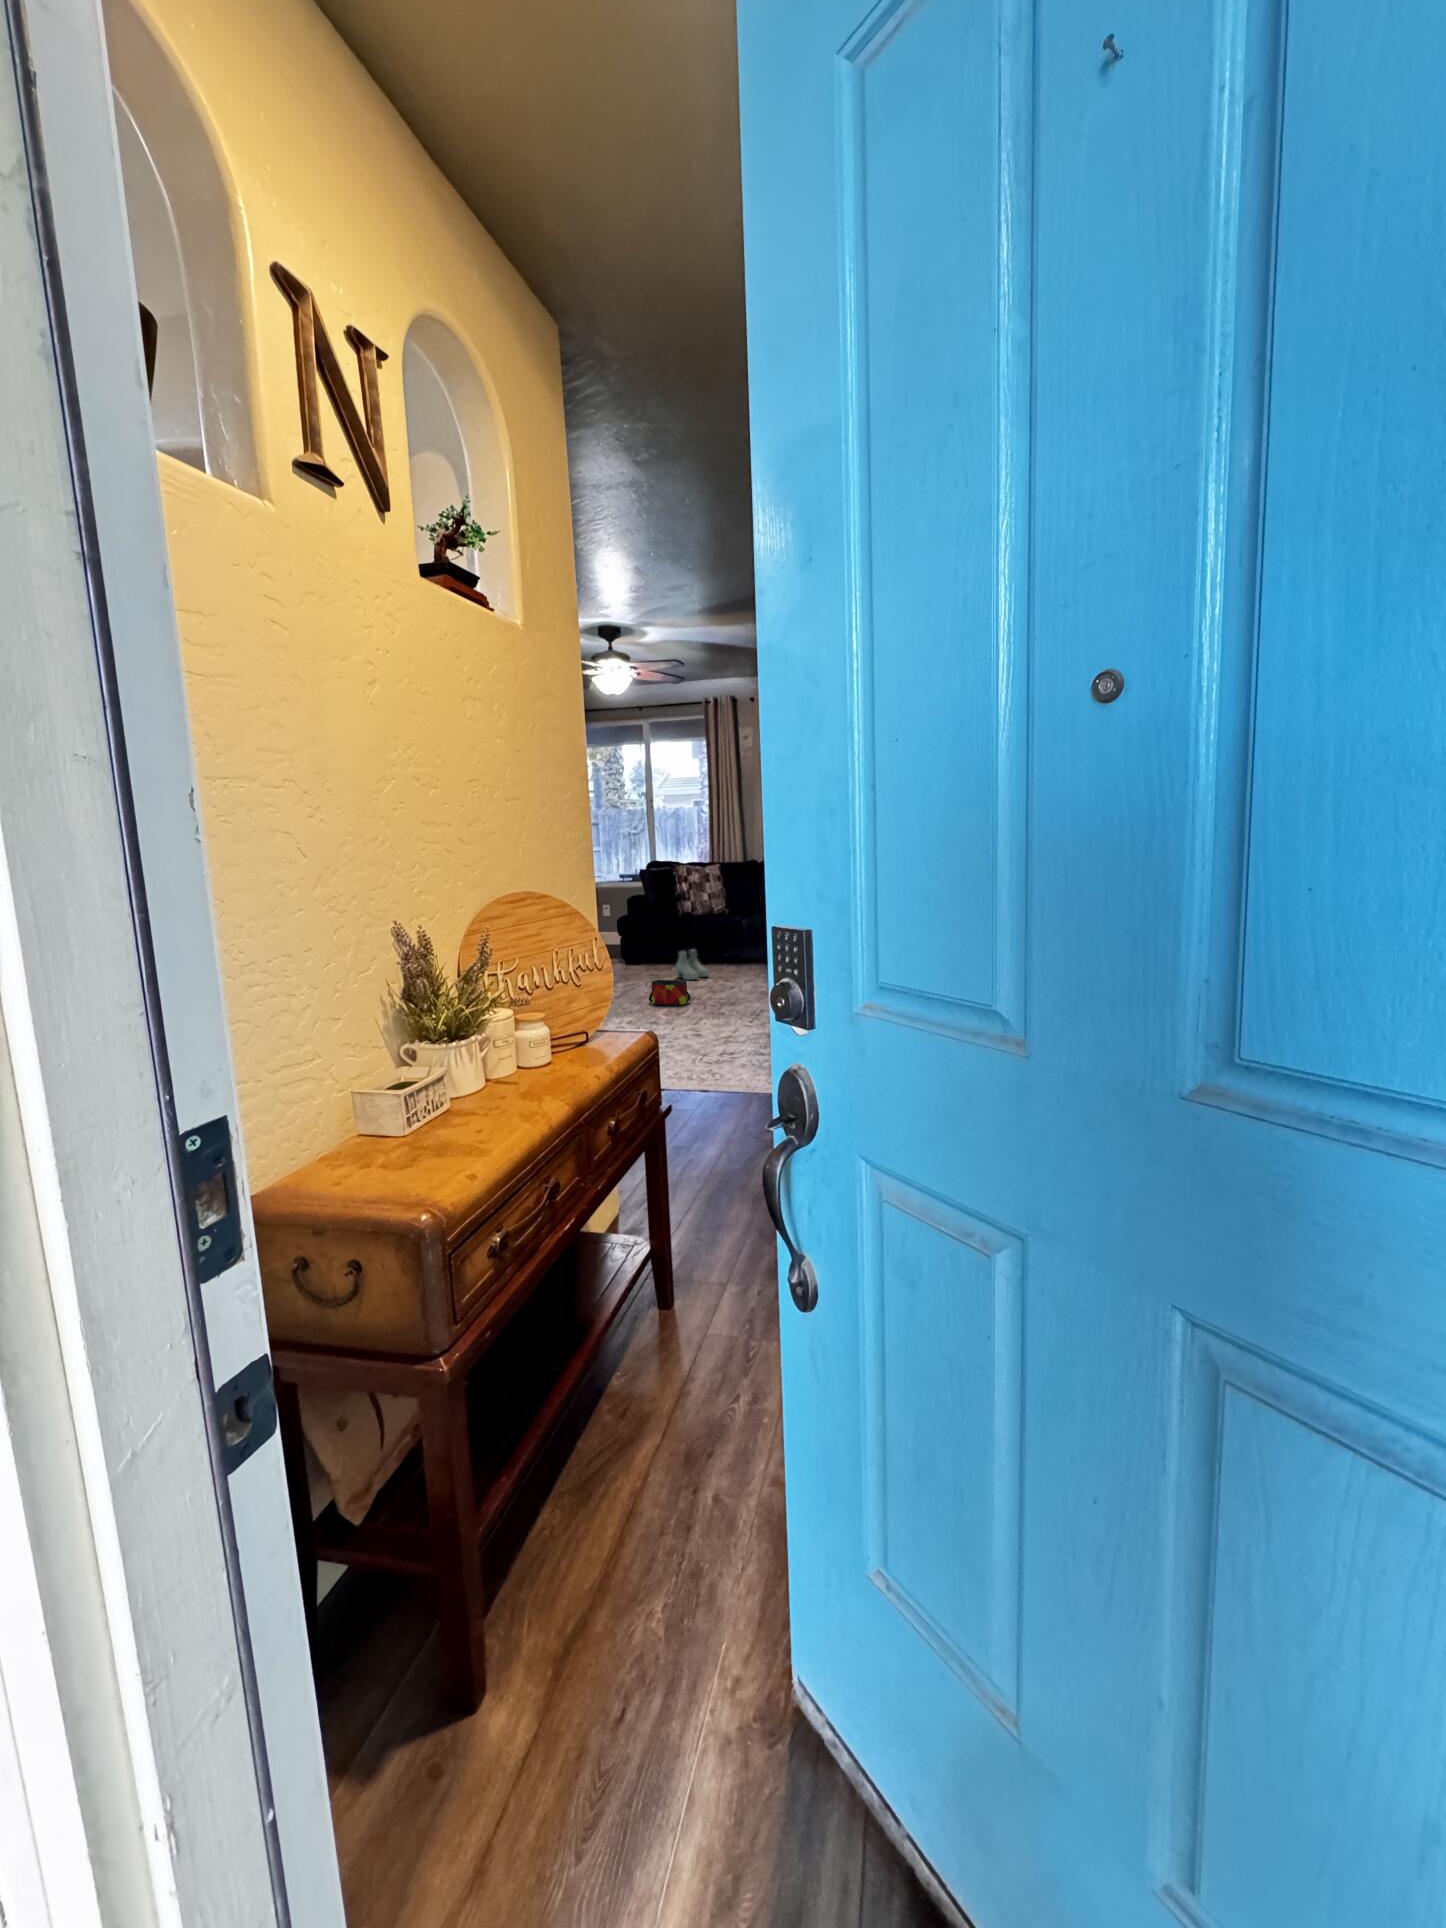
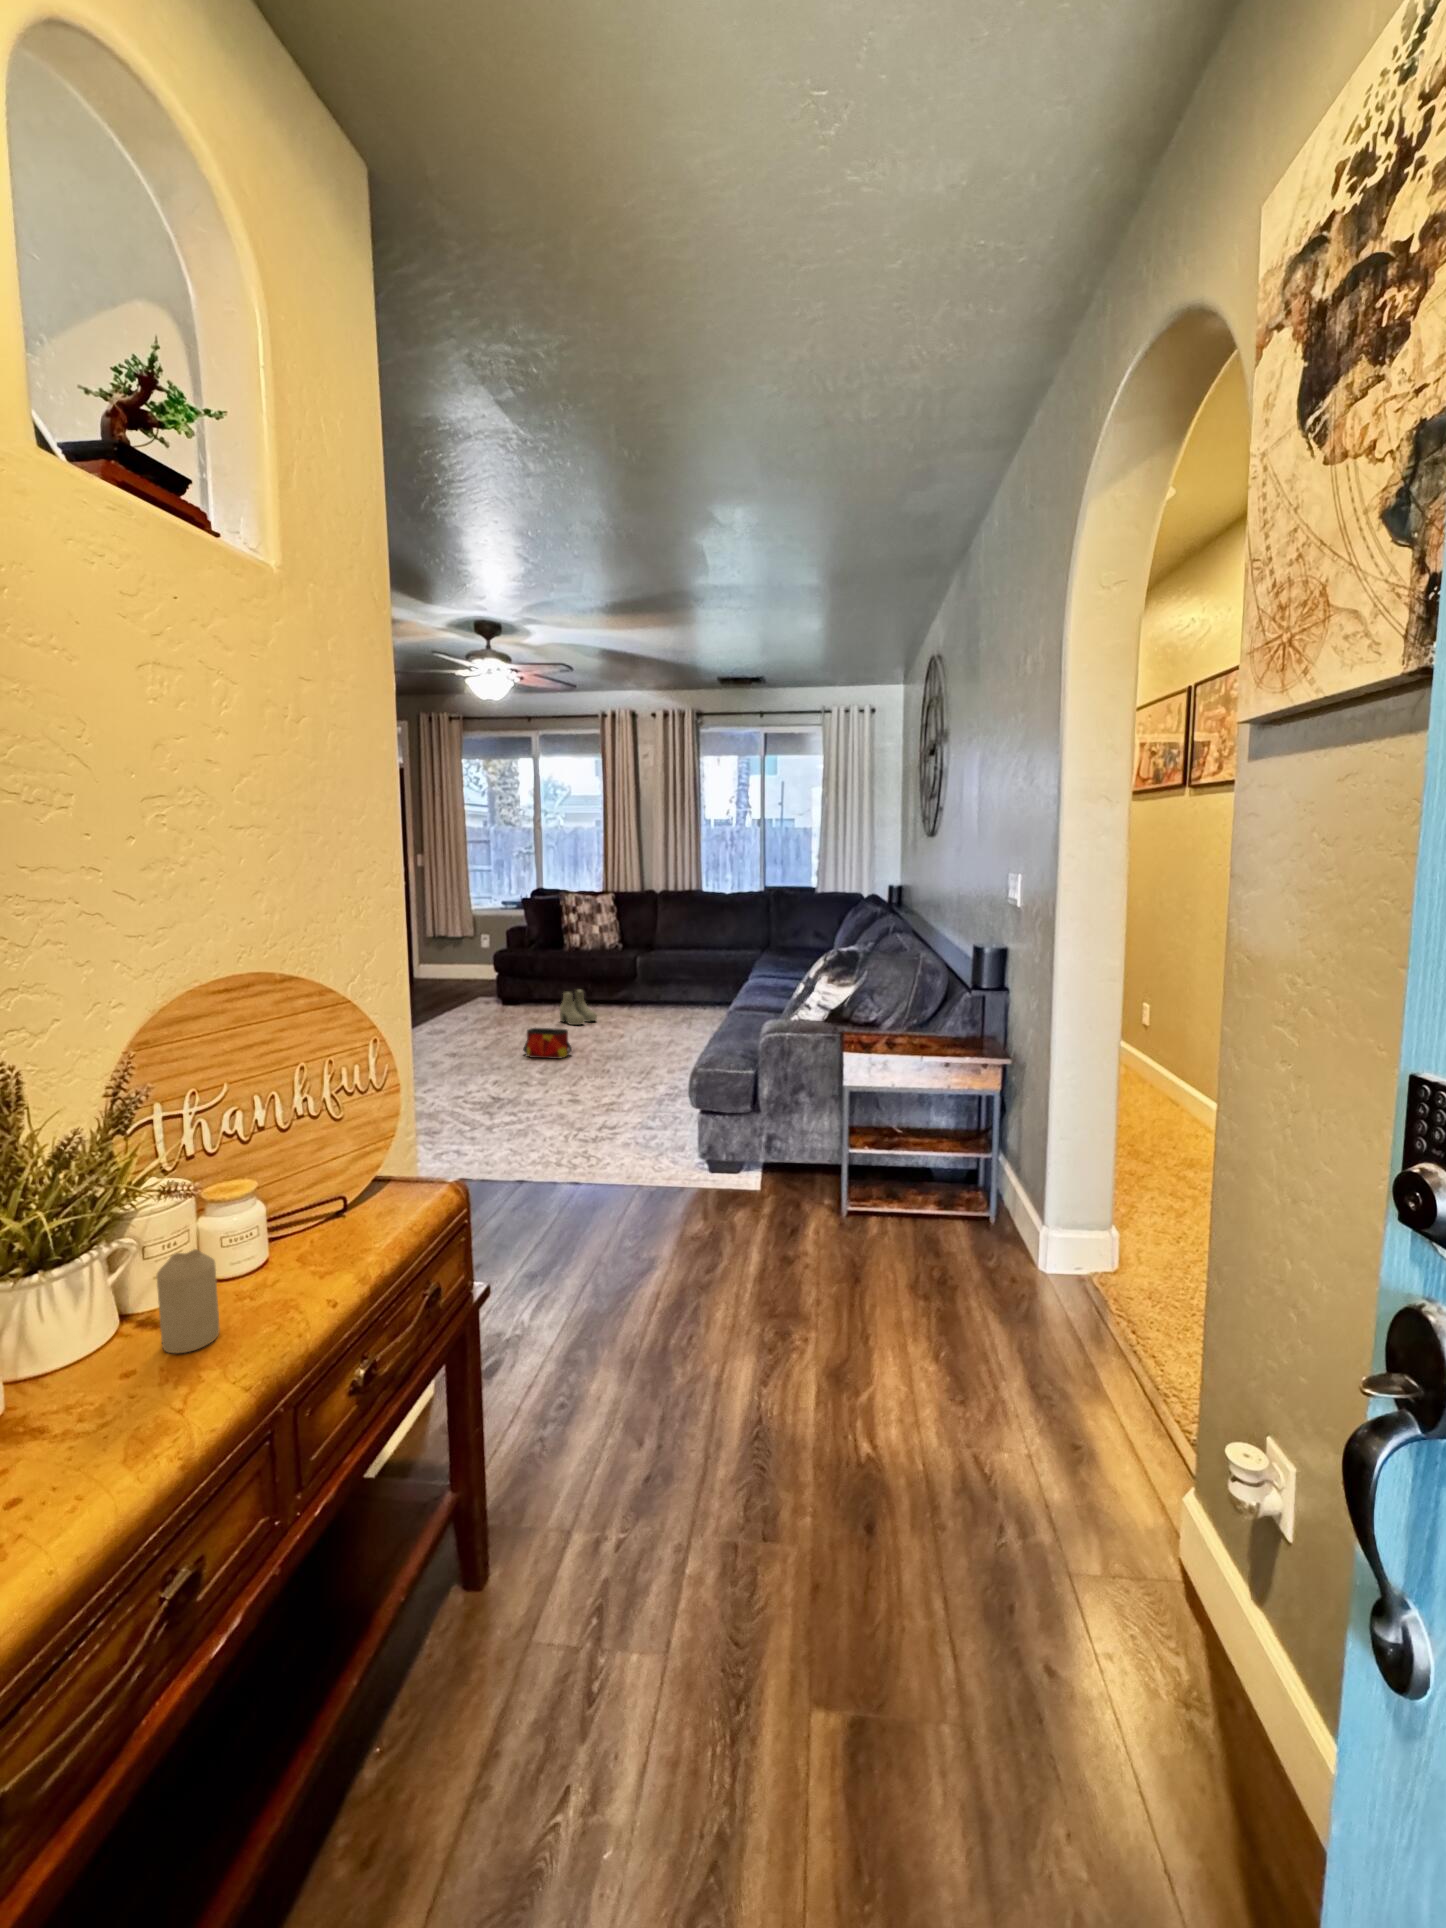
candle: none [511,1037,542,1092] -> present [157,1249,219,1353]

